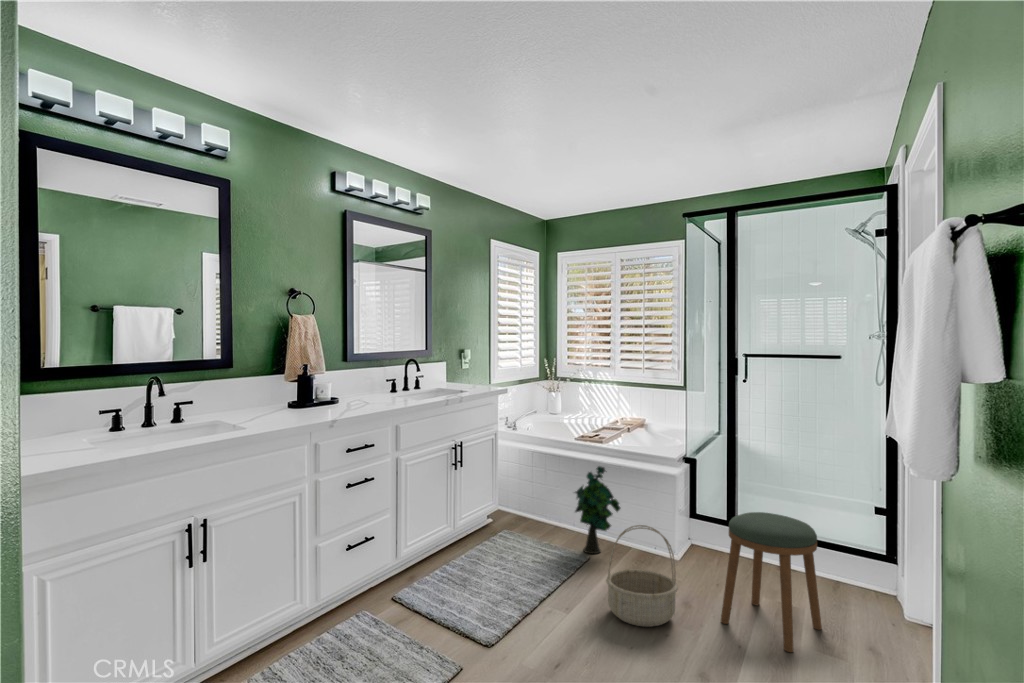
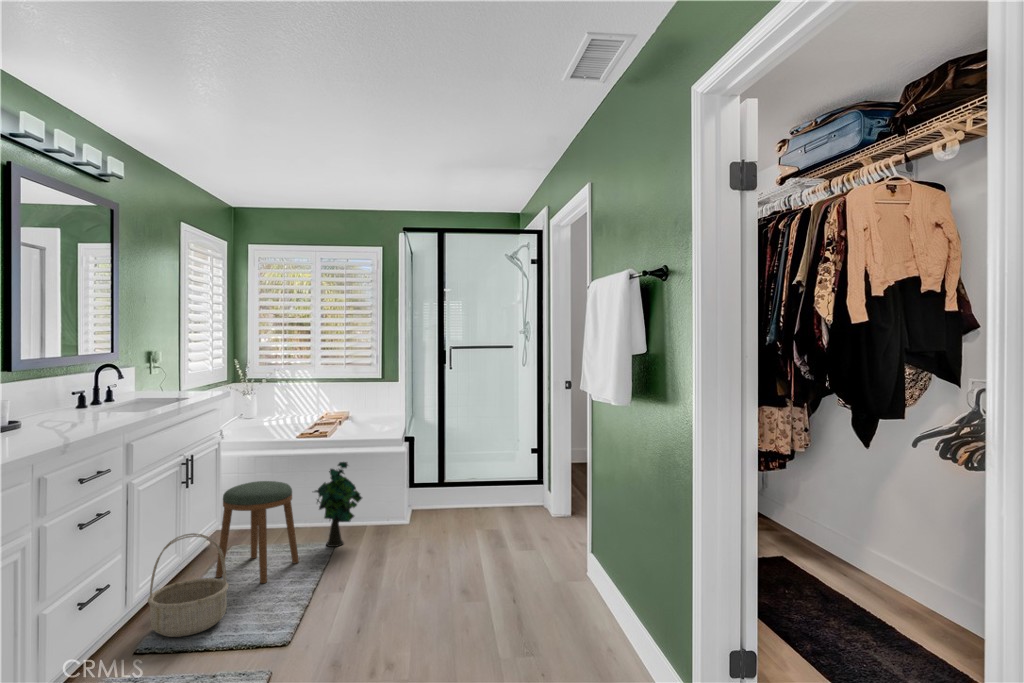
stool: present [721,512,822,652] -> present [216,481,299,583]
basket: present [606,525,678,627] -> present [148,533,229,637]

